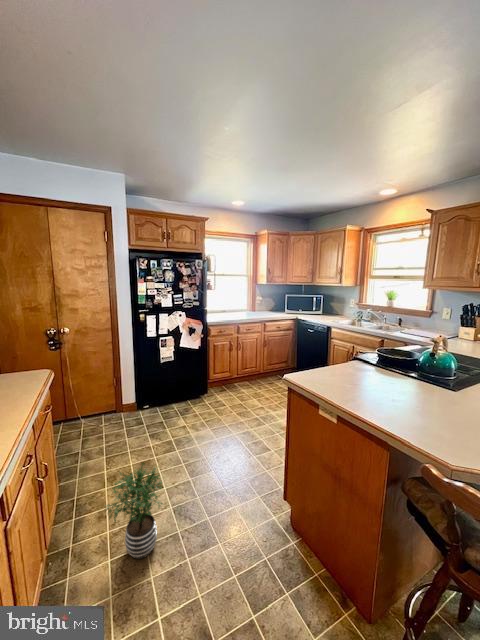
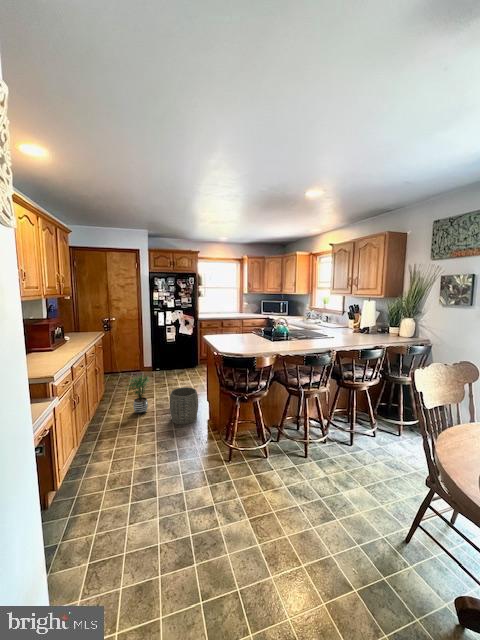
woven basket: none [217,490,281,597] -> present [169,387,198,425]

